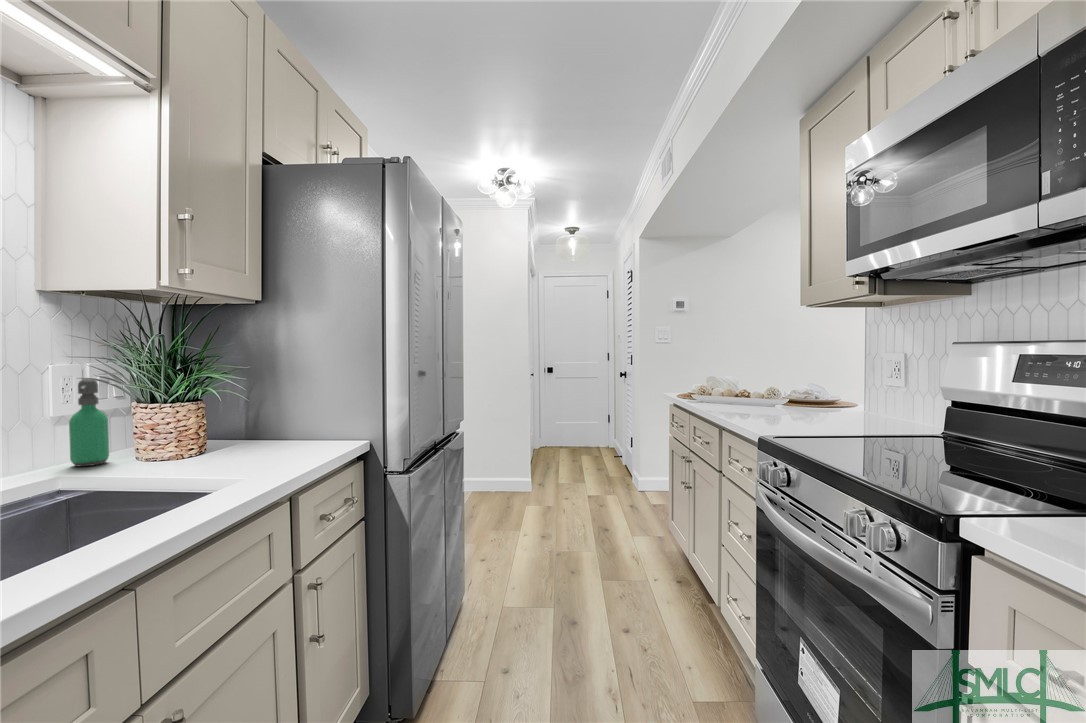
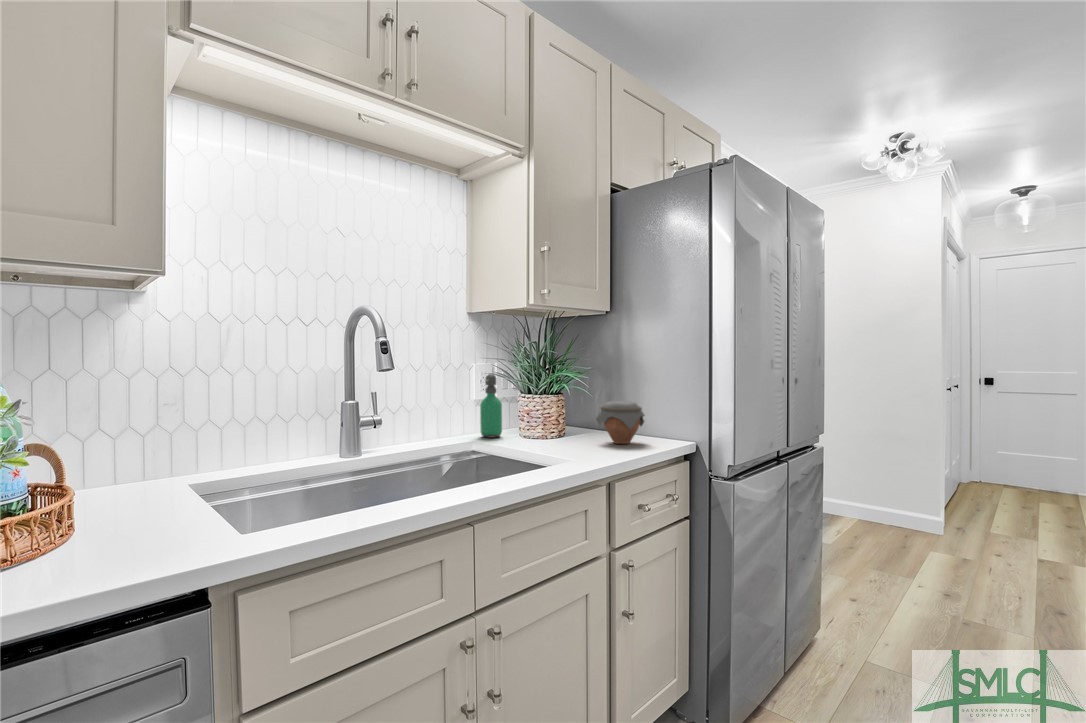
jar: none [258,402,319,452] -> present [596,401,644,444]

